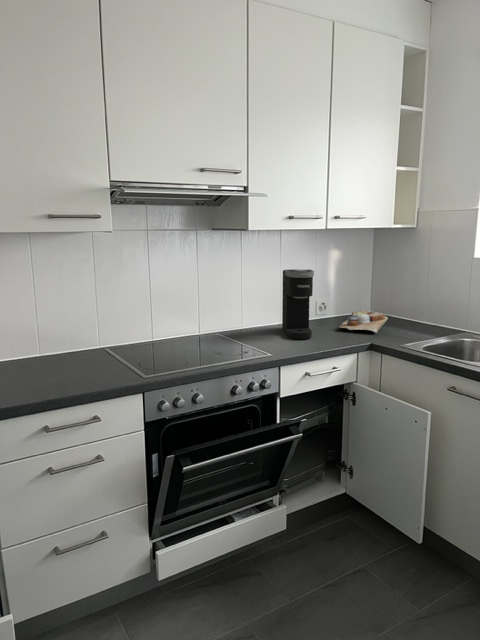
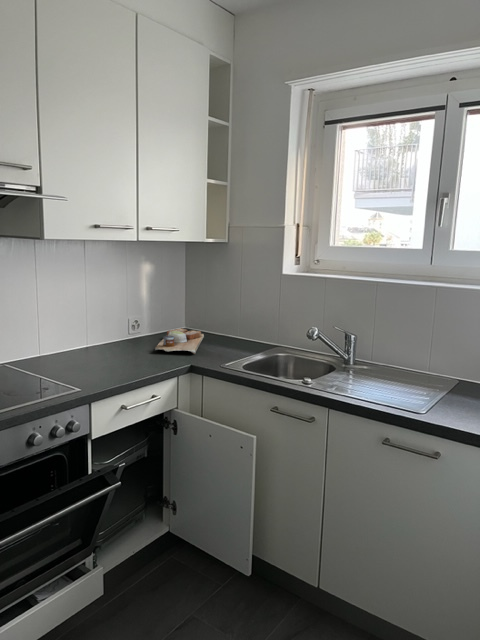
coffee maker: present [282,270,314,339] -> none [88,286,125,366]

